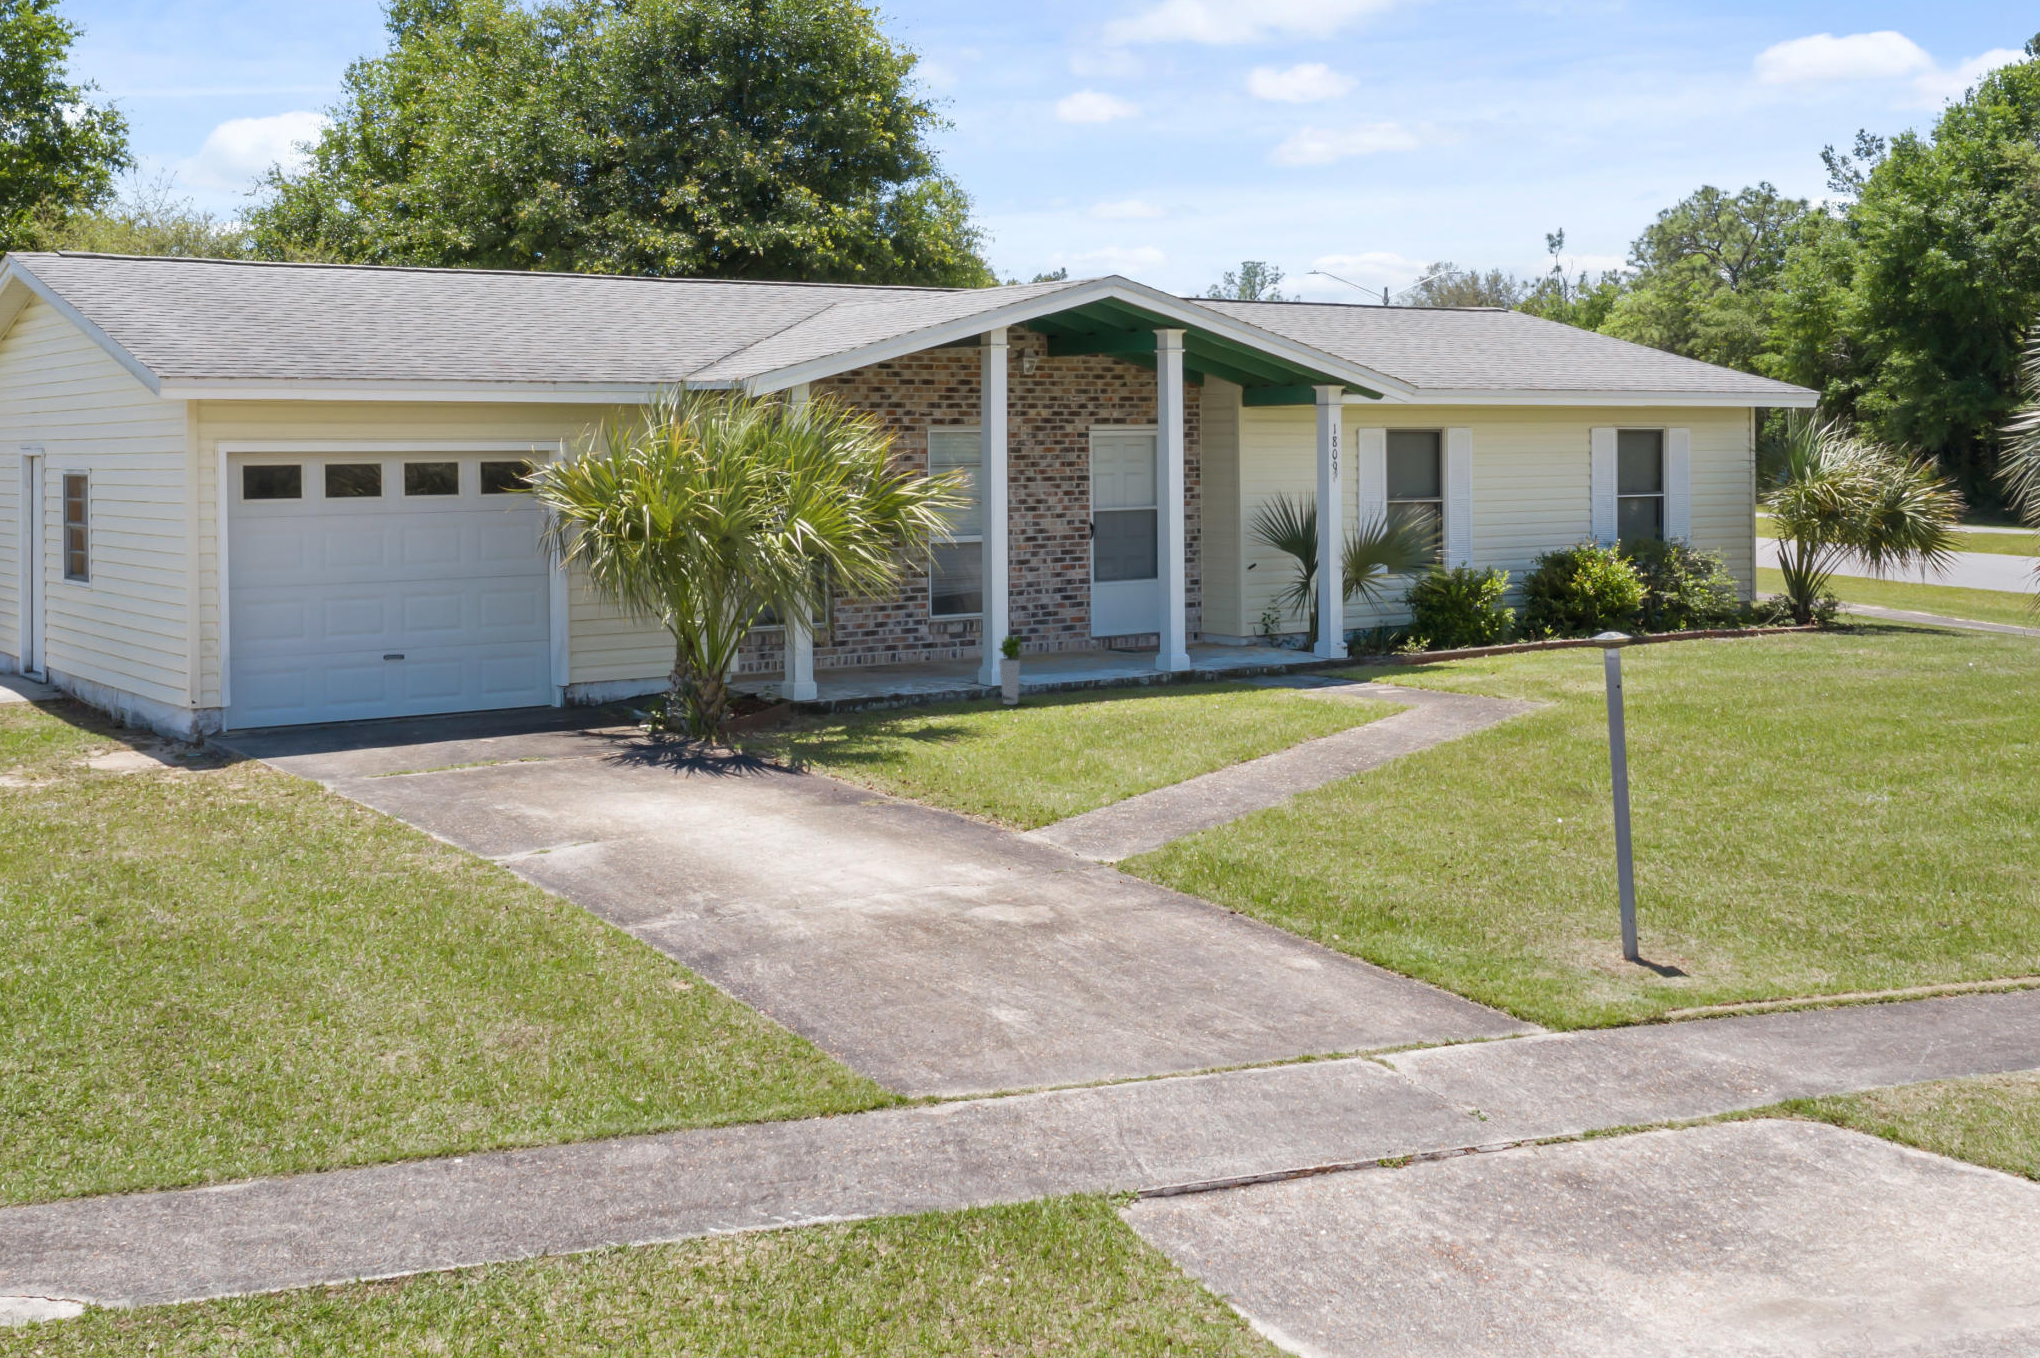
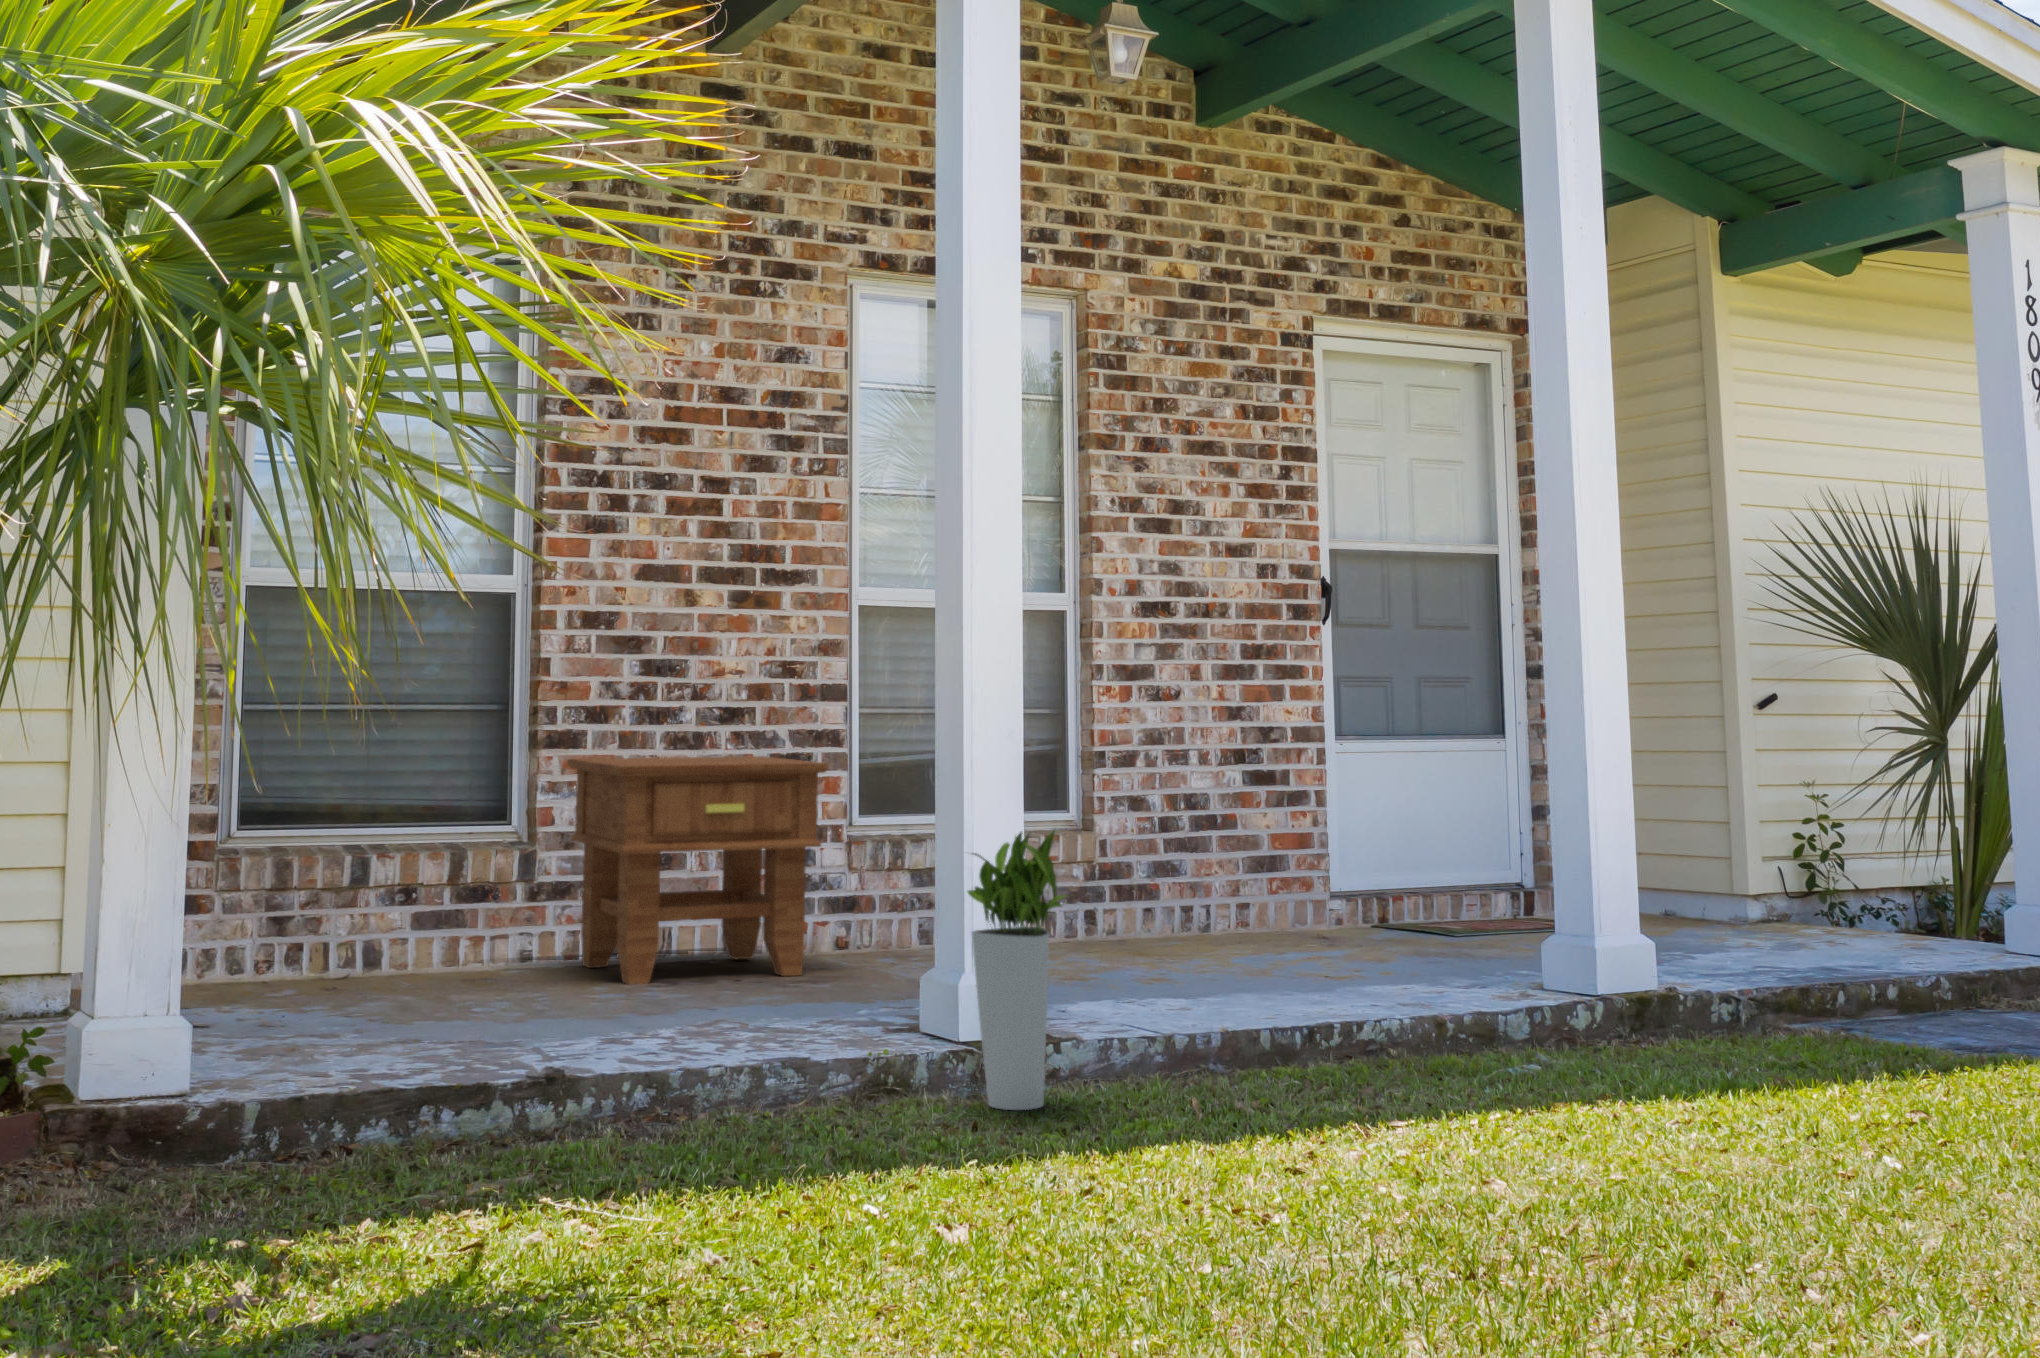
side table: none [843,598,933,674] -> present [567,756,829,985]

